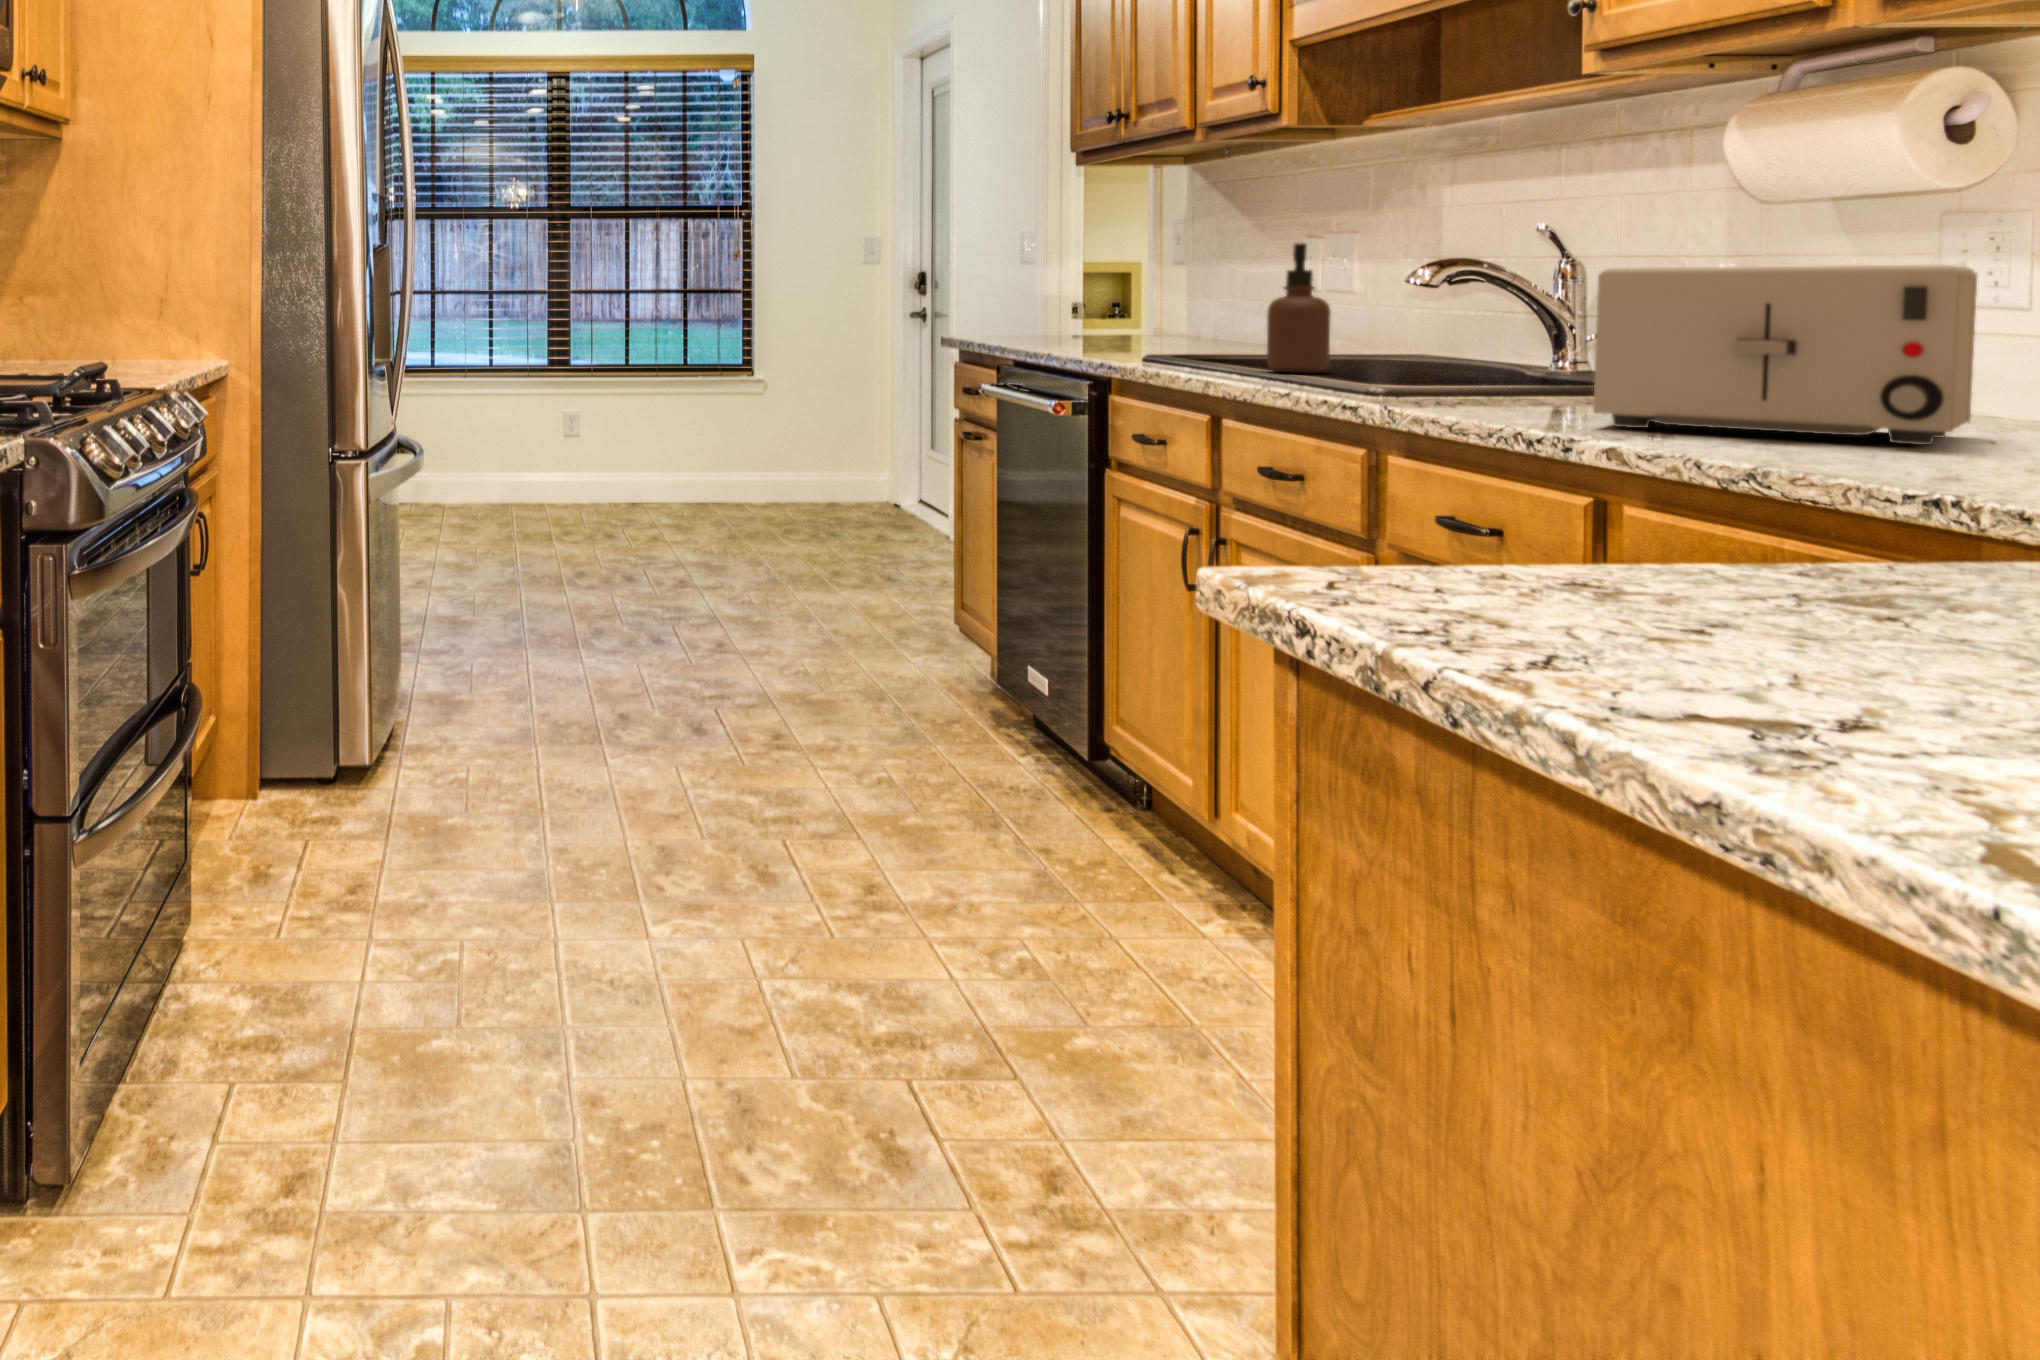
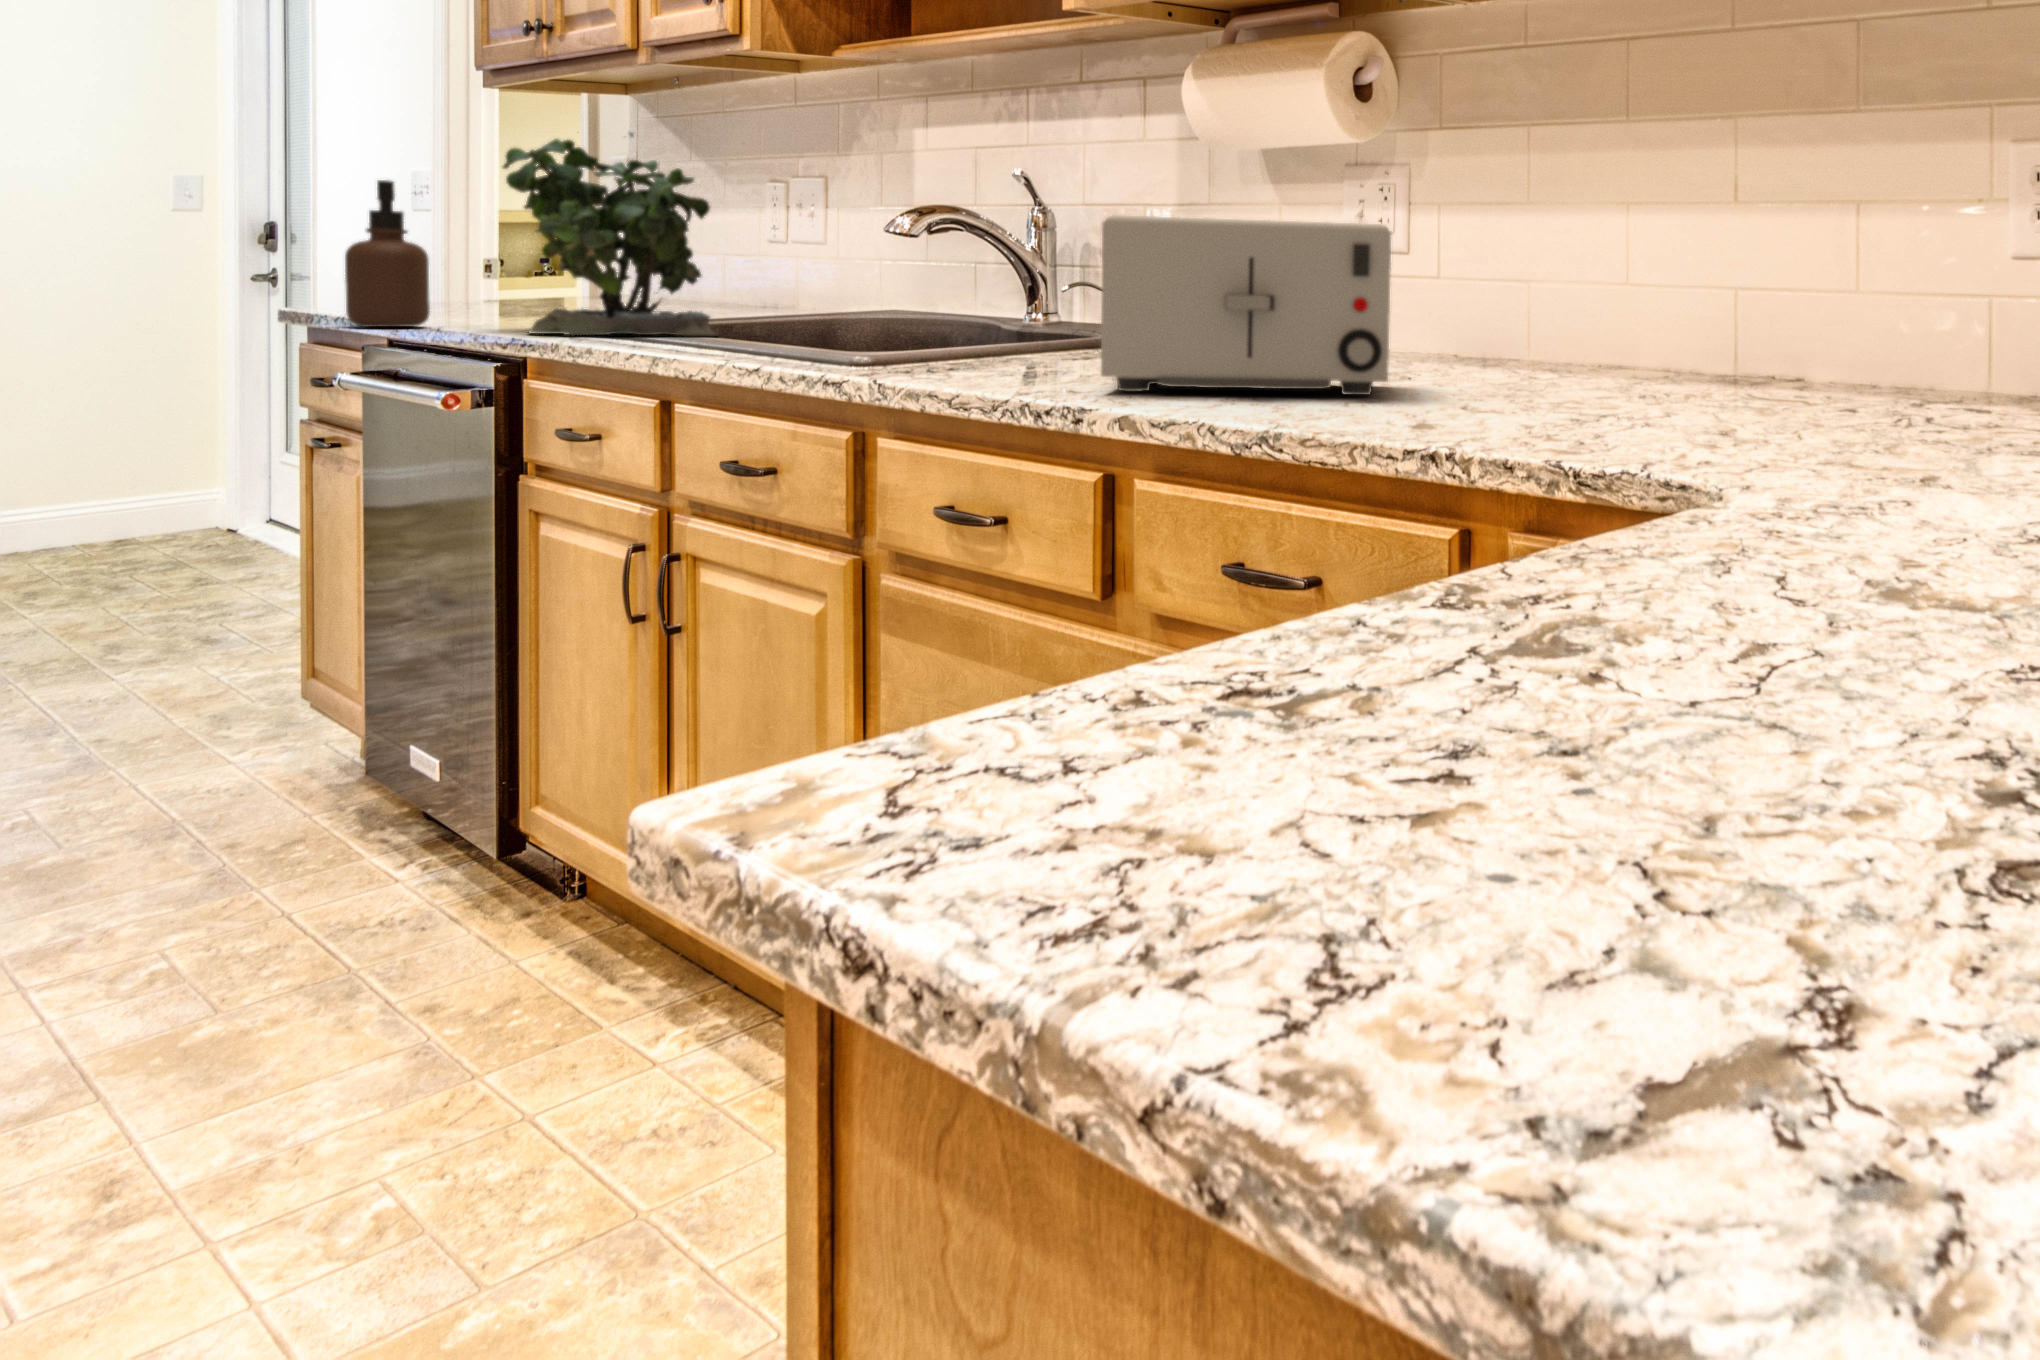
potted plant: none [1099,201,1252,365] -> present [502,132,717,336]
soap dispenser: present [1267,243,1331,373] -> present [345,180,430,327]

